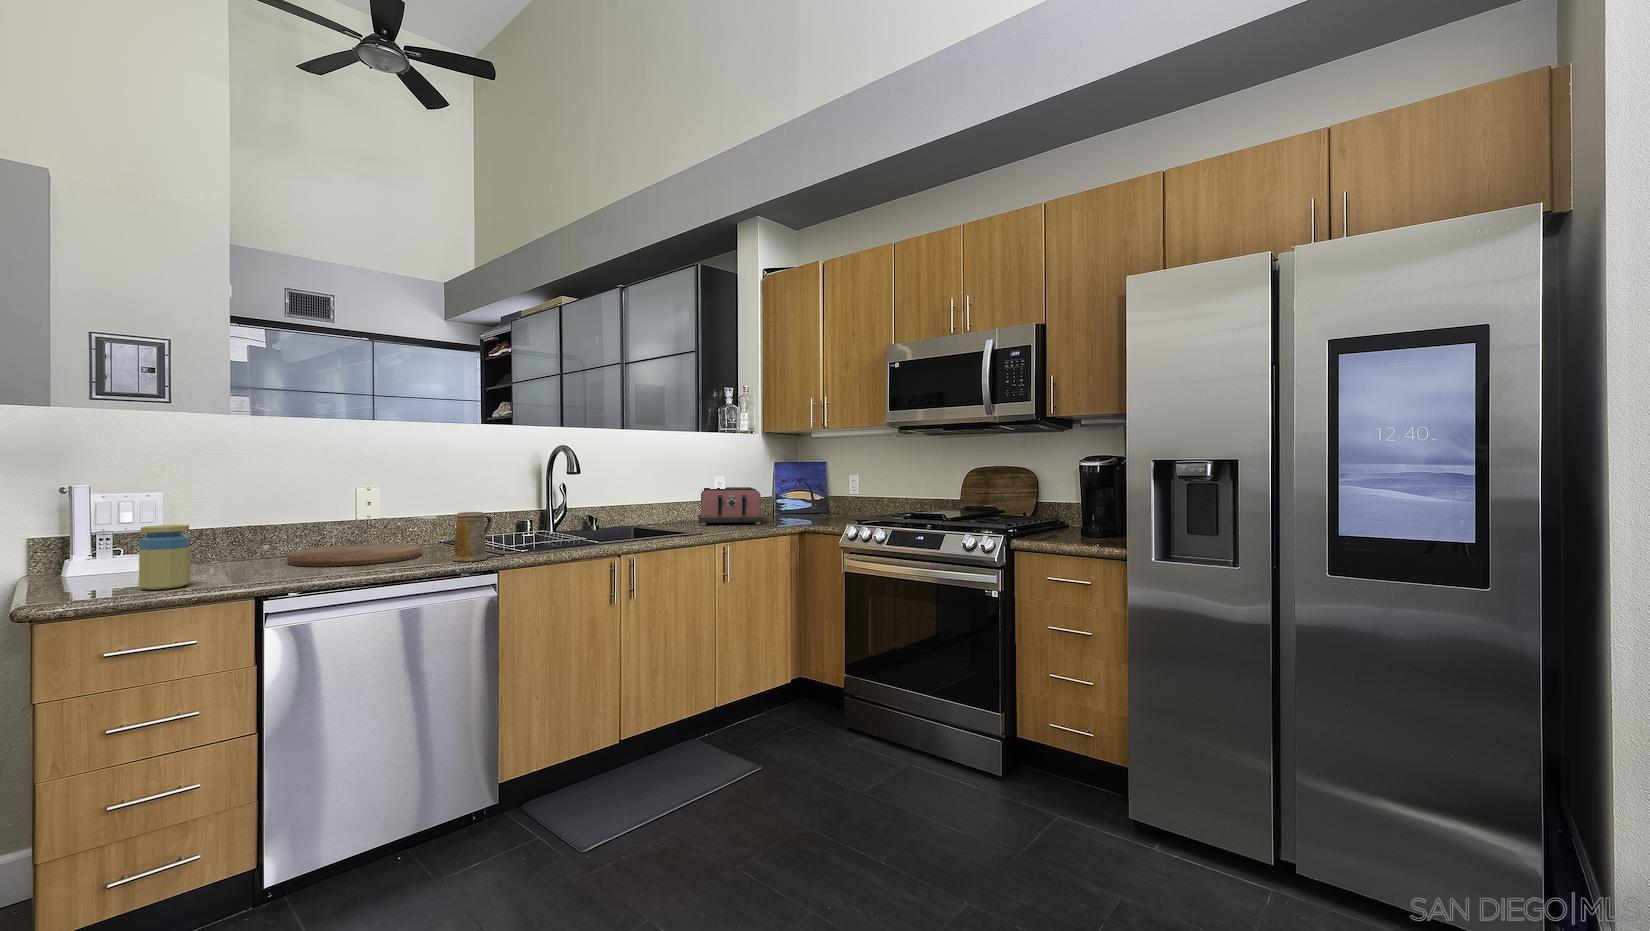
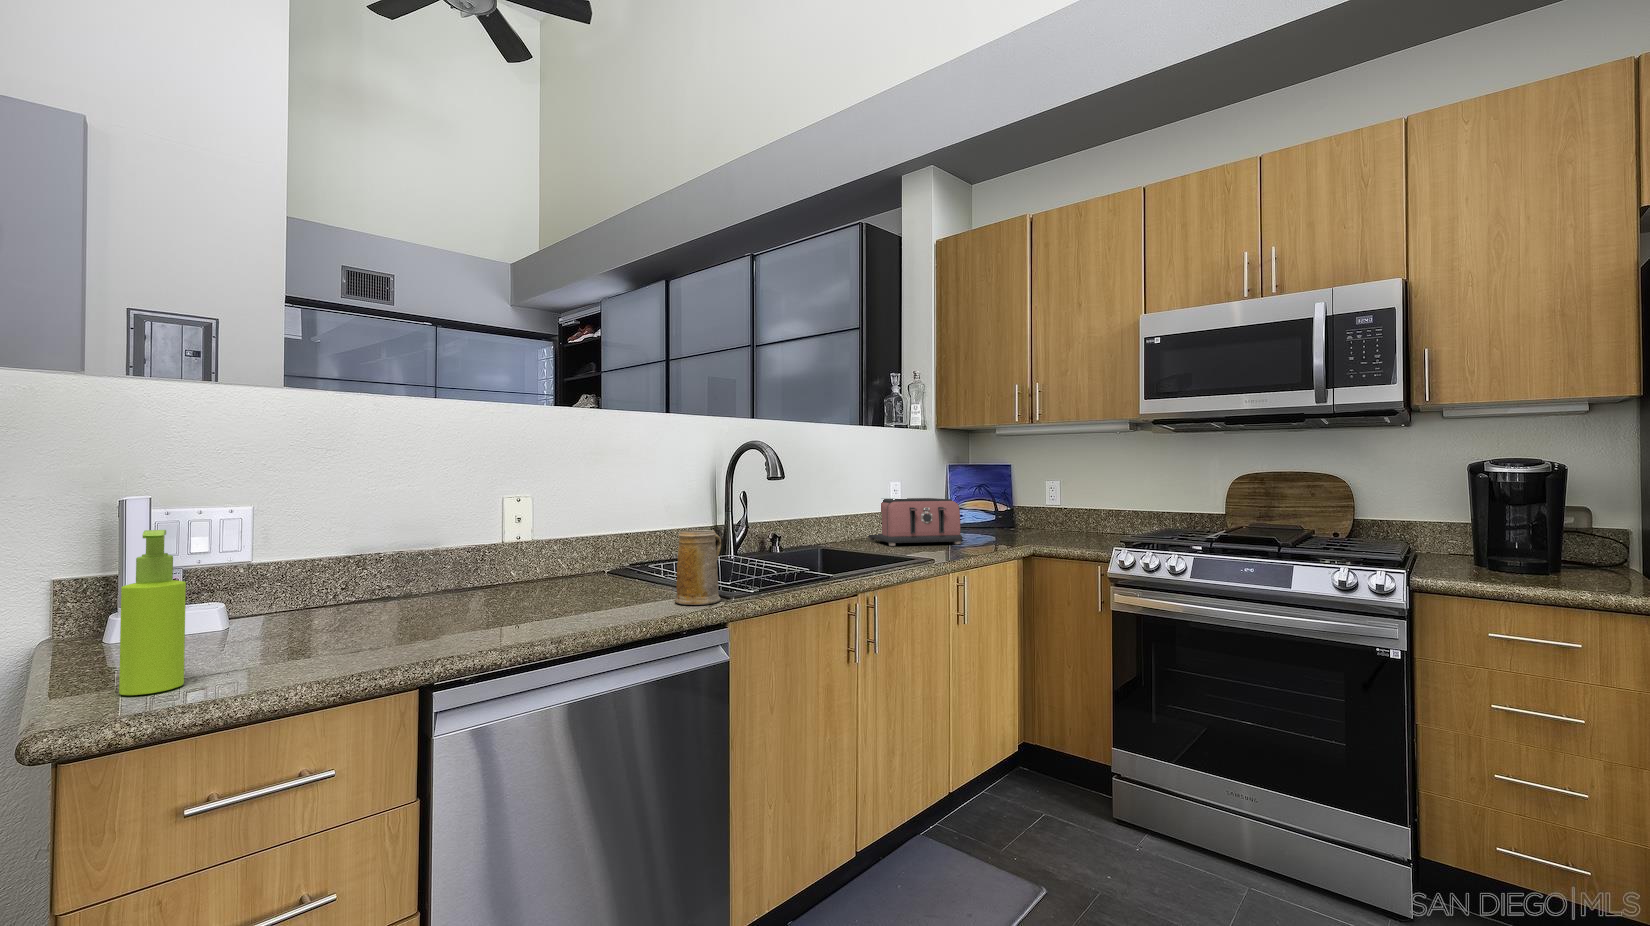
soap dispenser: none [61,509,99,599] -> present [119,530,186,695]
jar: present [139,525,190,590] -> none [248,555,327,670]
cutting board: present [287,543,421,566] -> none [434,577,613,617]

